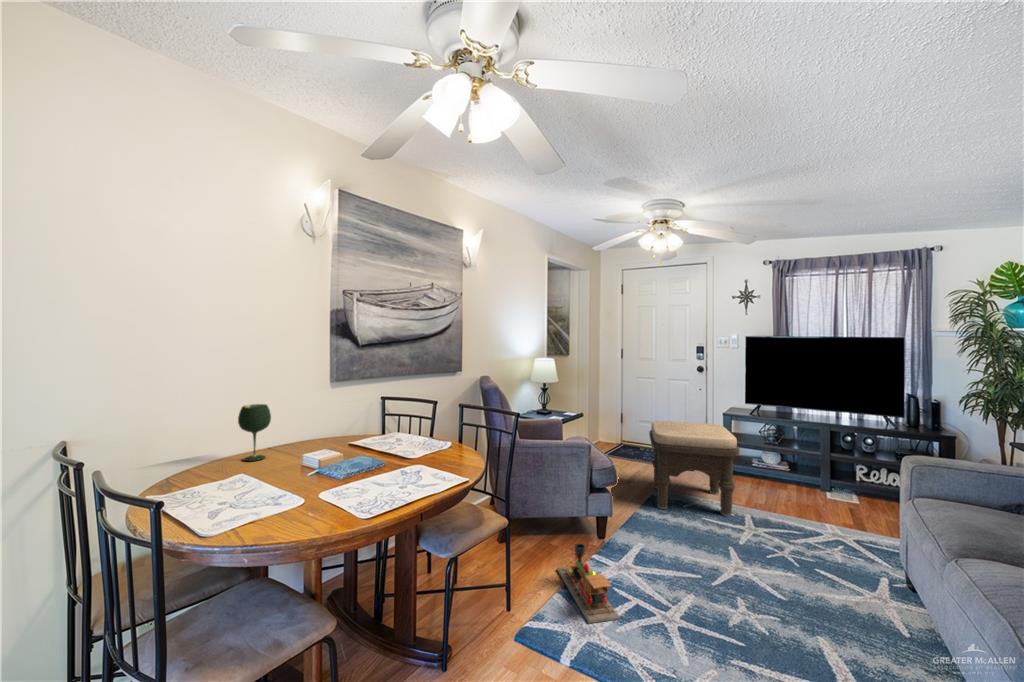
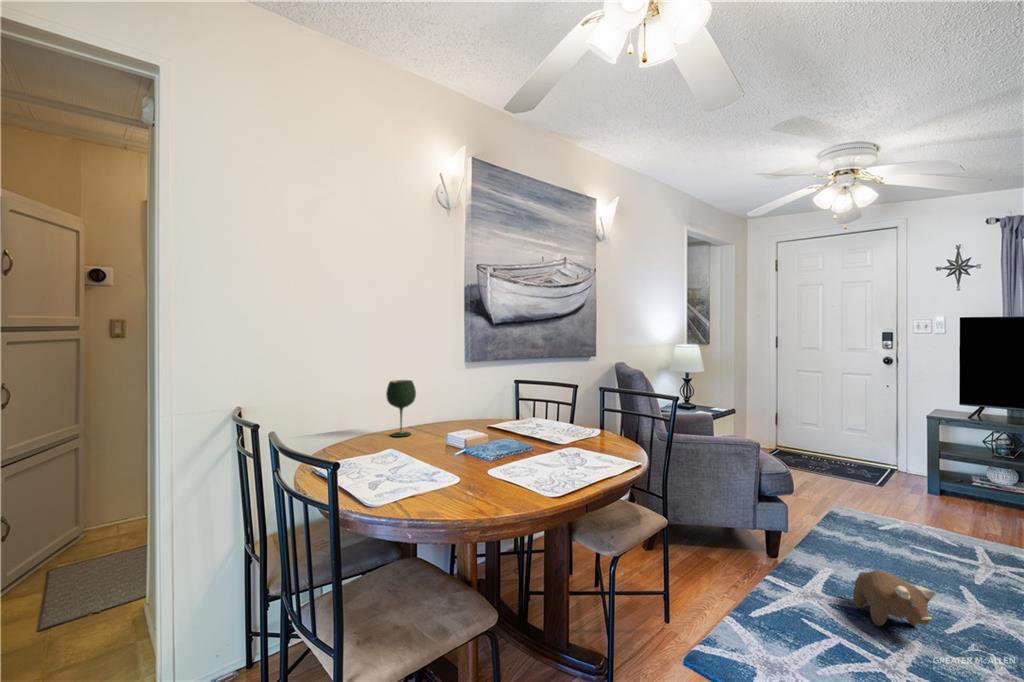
ottoman: present [649,421,739,516] -> none [823,420,966,546]
plush toy: none [653,542,703,586] -> present [853,570,936,626]
toy train: present [557,543,620,624] -> none [721,559,819,660]

